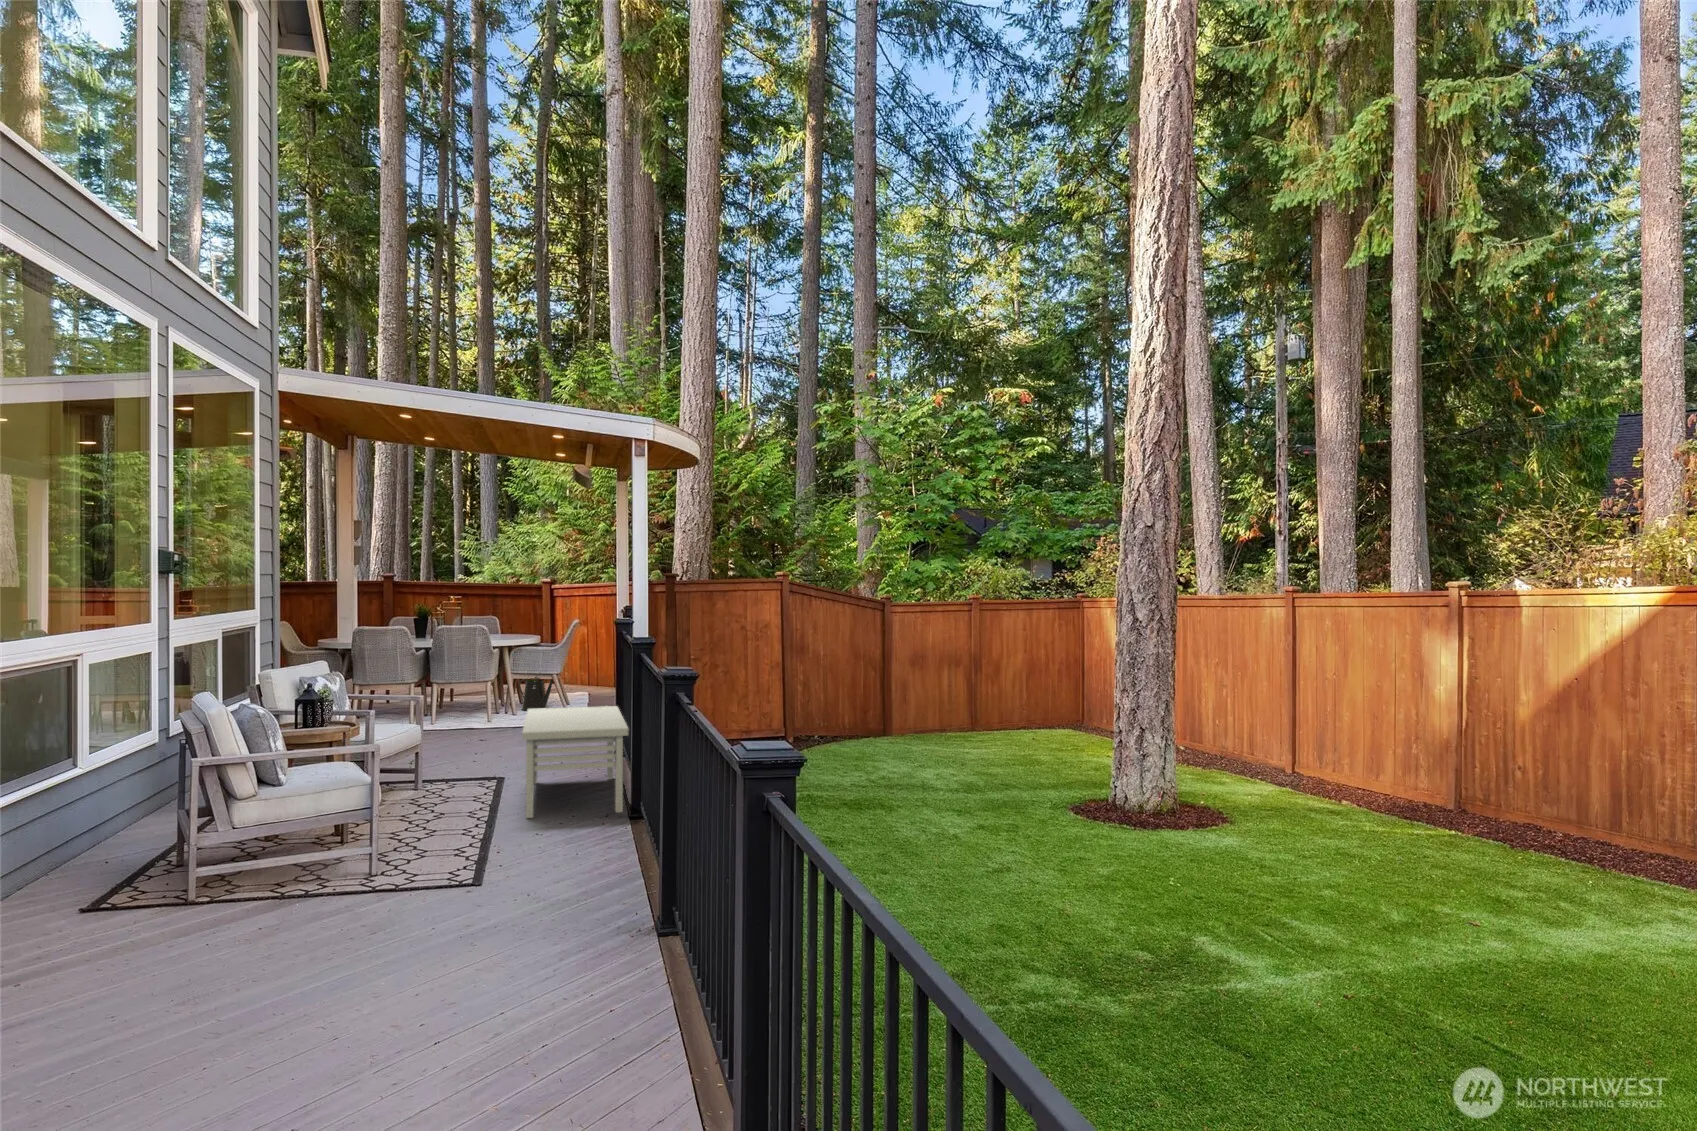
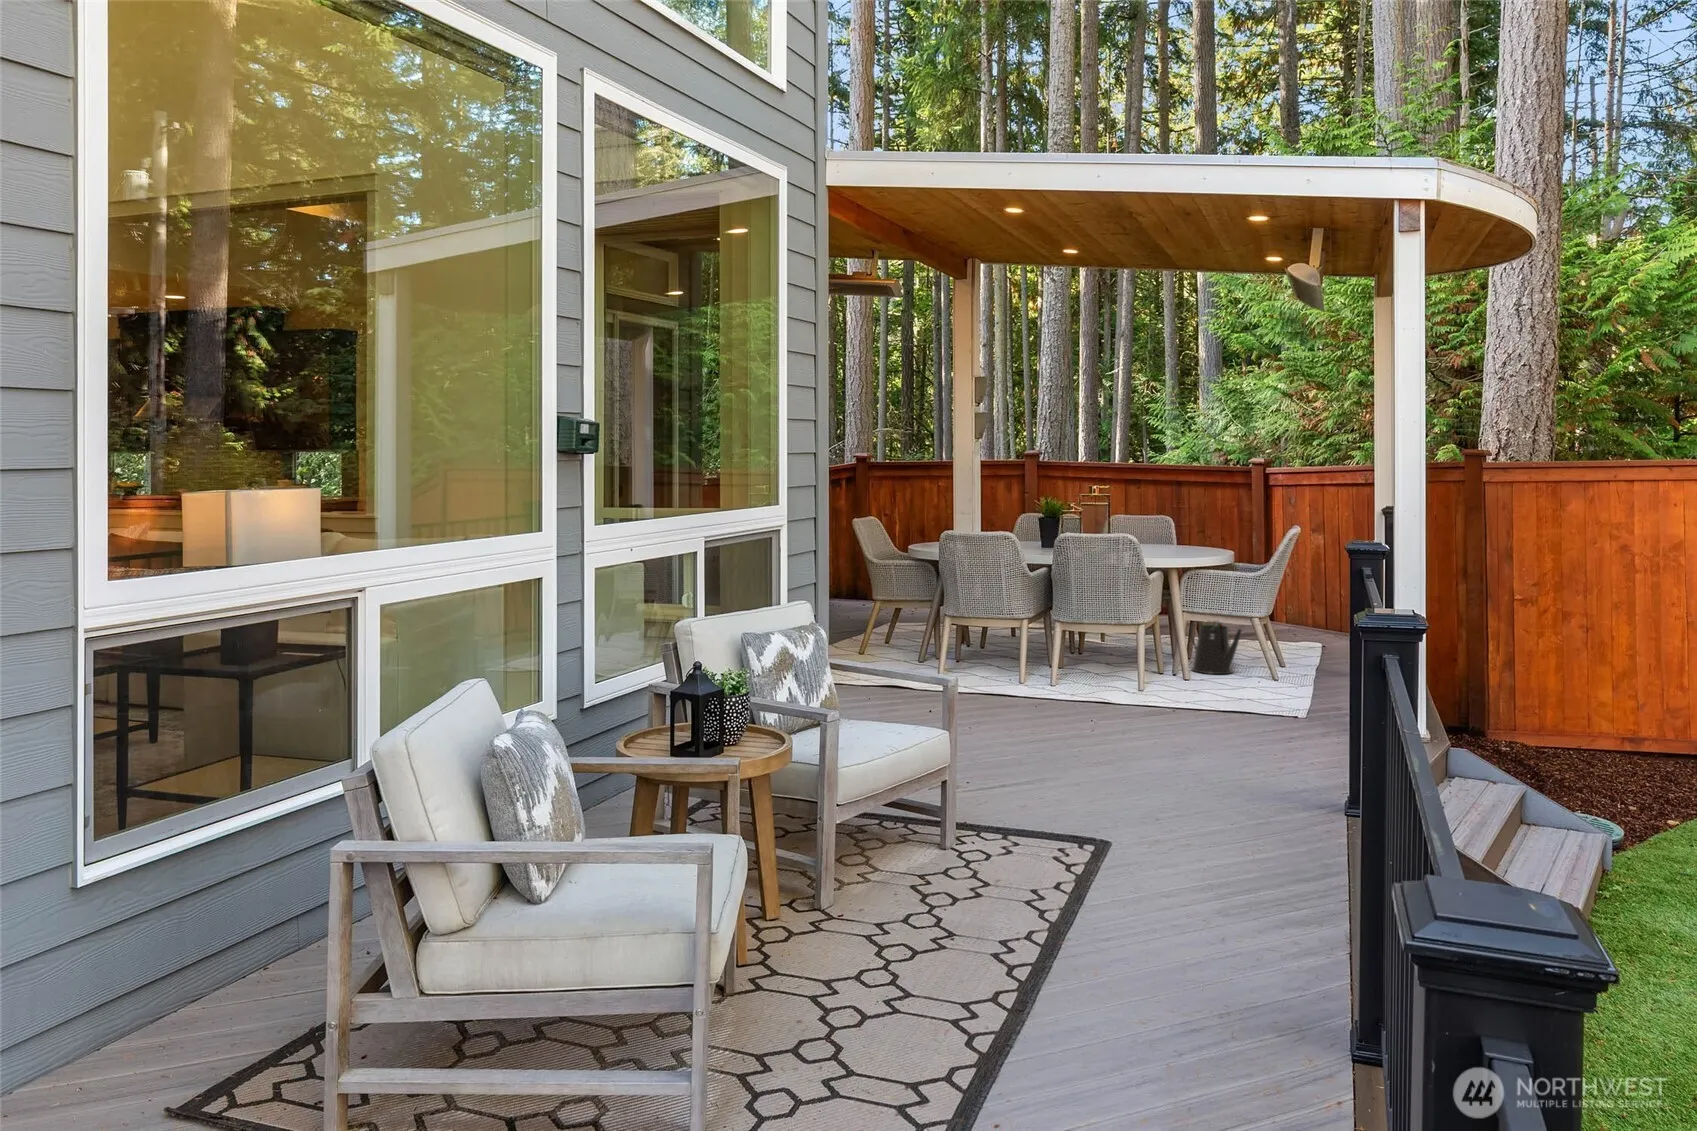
storage bench: present [522,706,629,818] -> none [1067,723,1310,1022]

